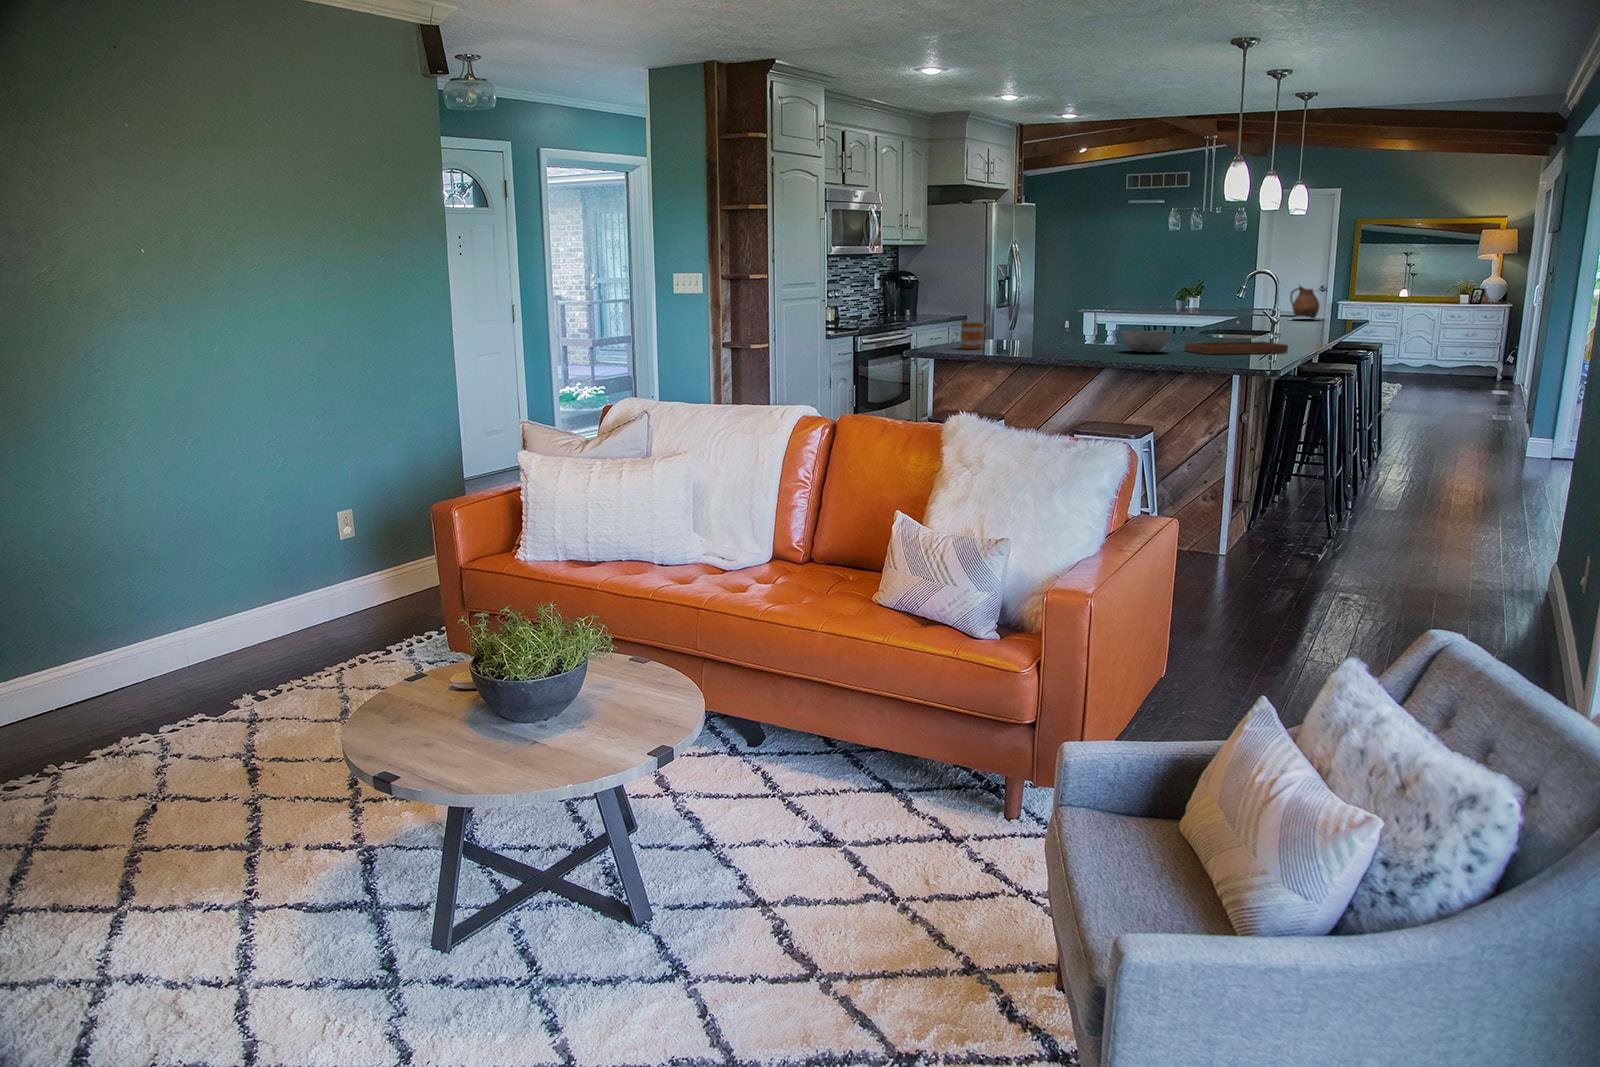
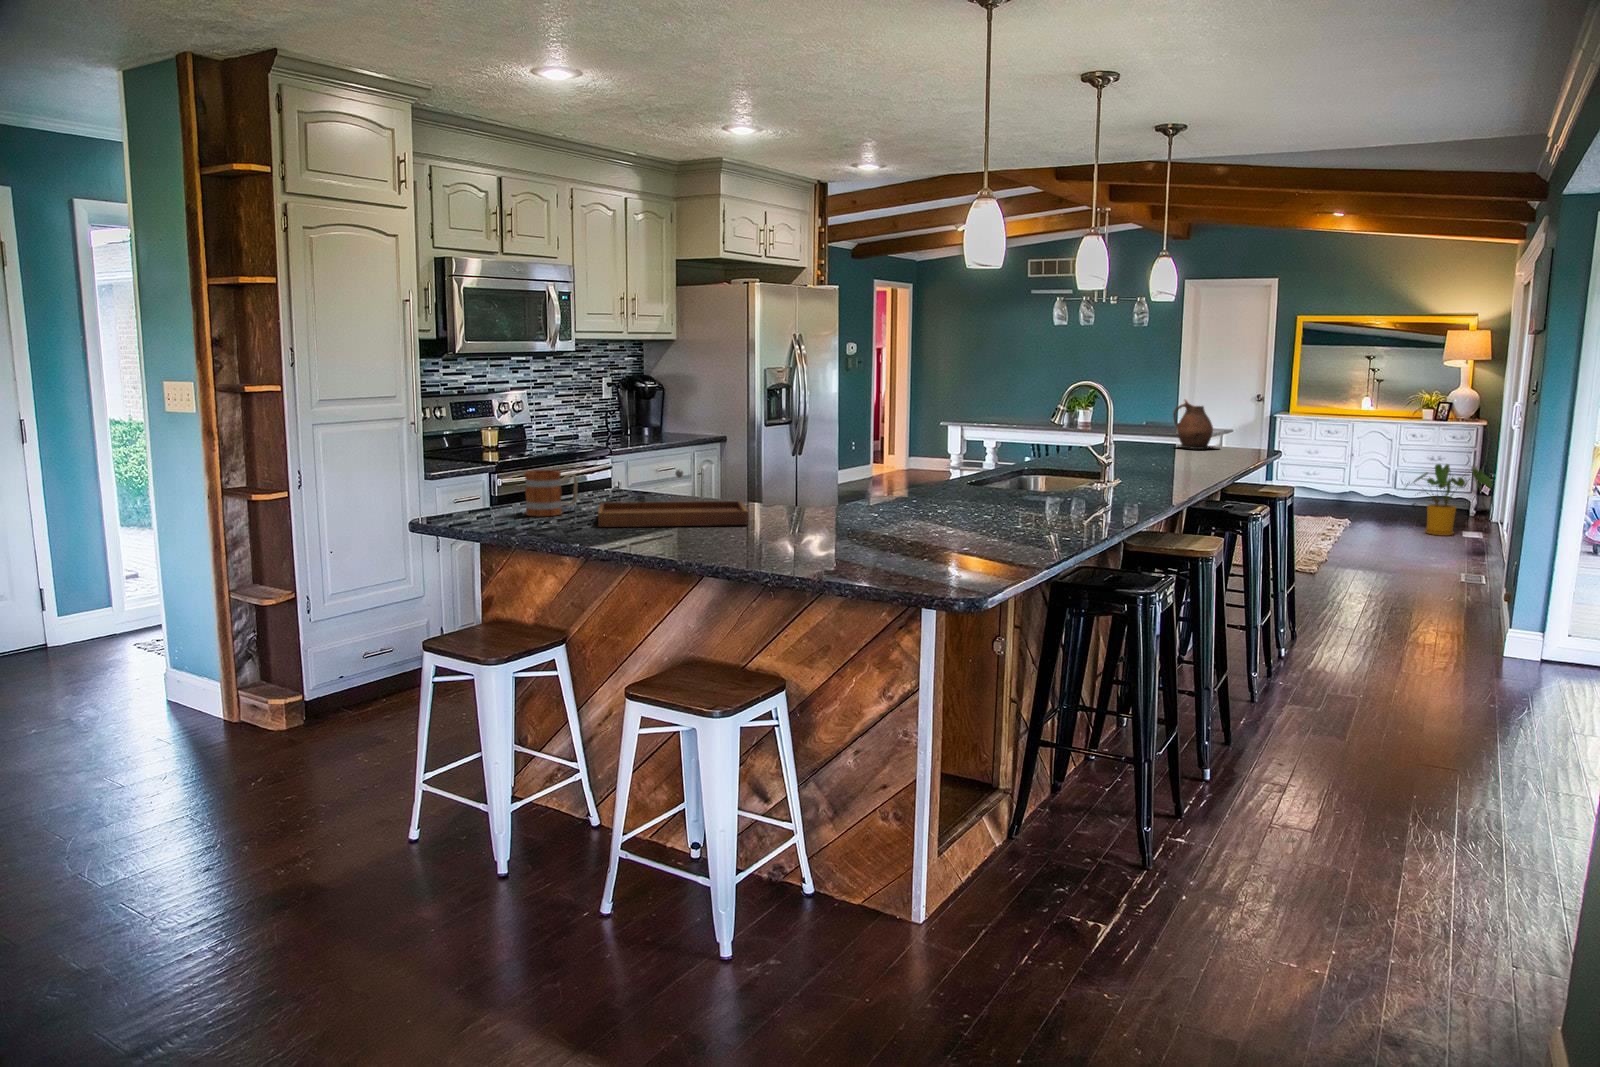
tray: present [1184,322,1288,354] -> present [598,470,748,527]
bowl: present [1120,330,1172,352] -> none [775,490,861,531]
house plant: none [1444,337,1516,394] -> present [1414,464,1492,536]

